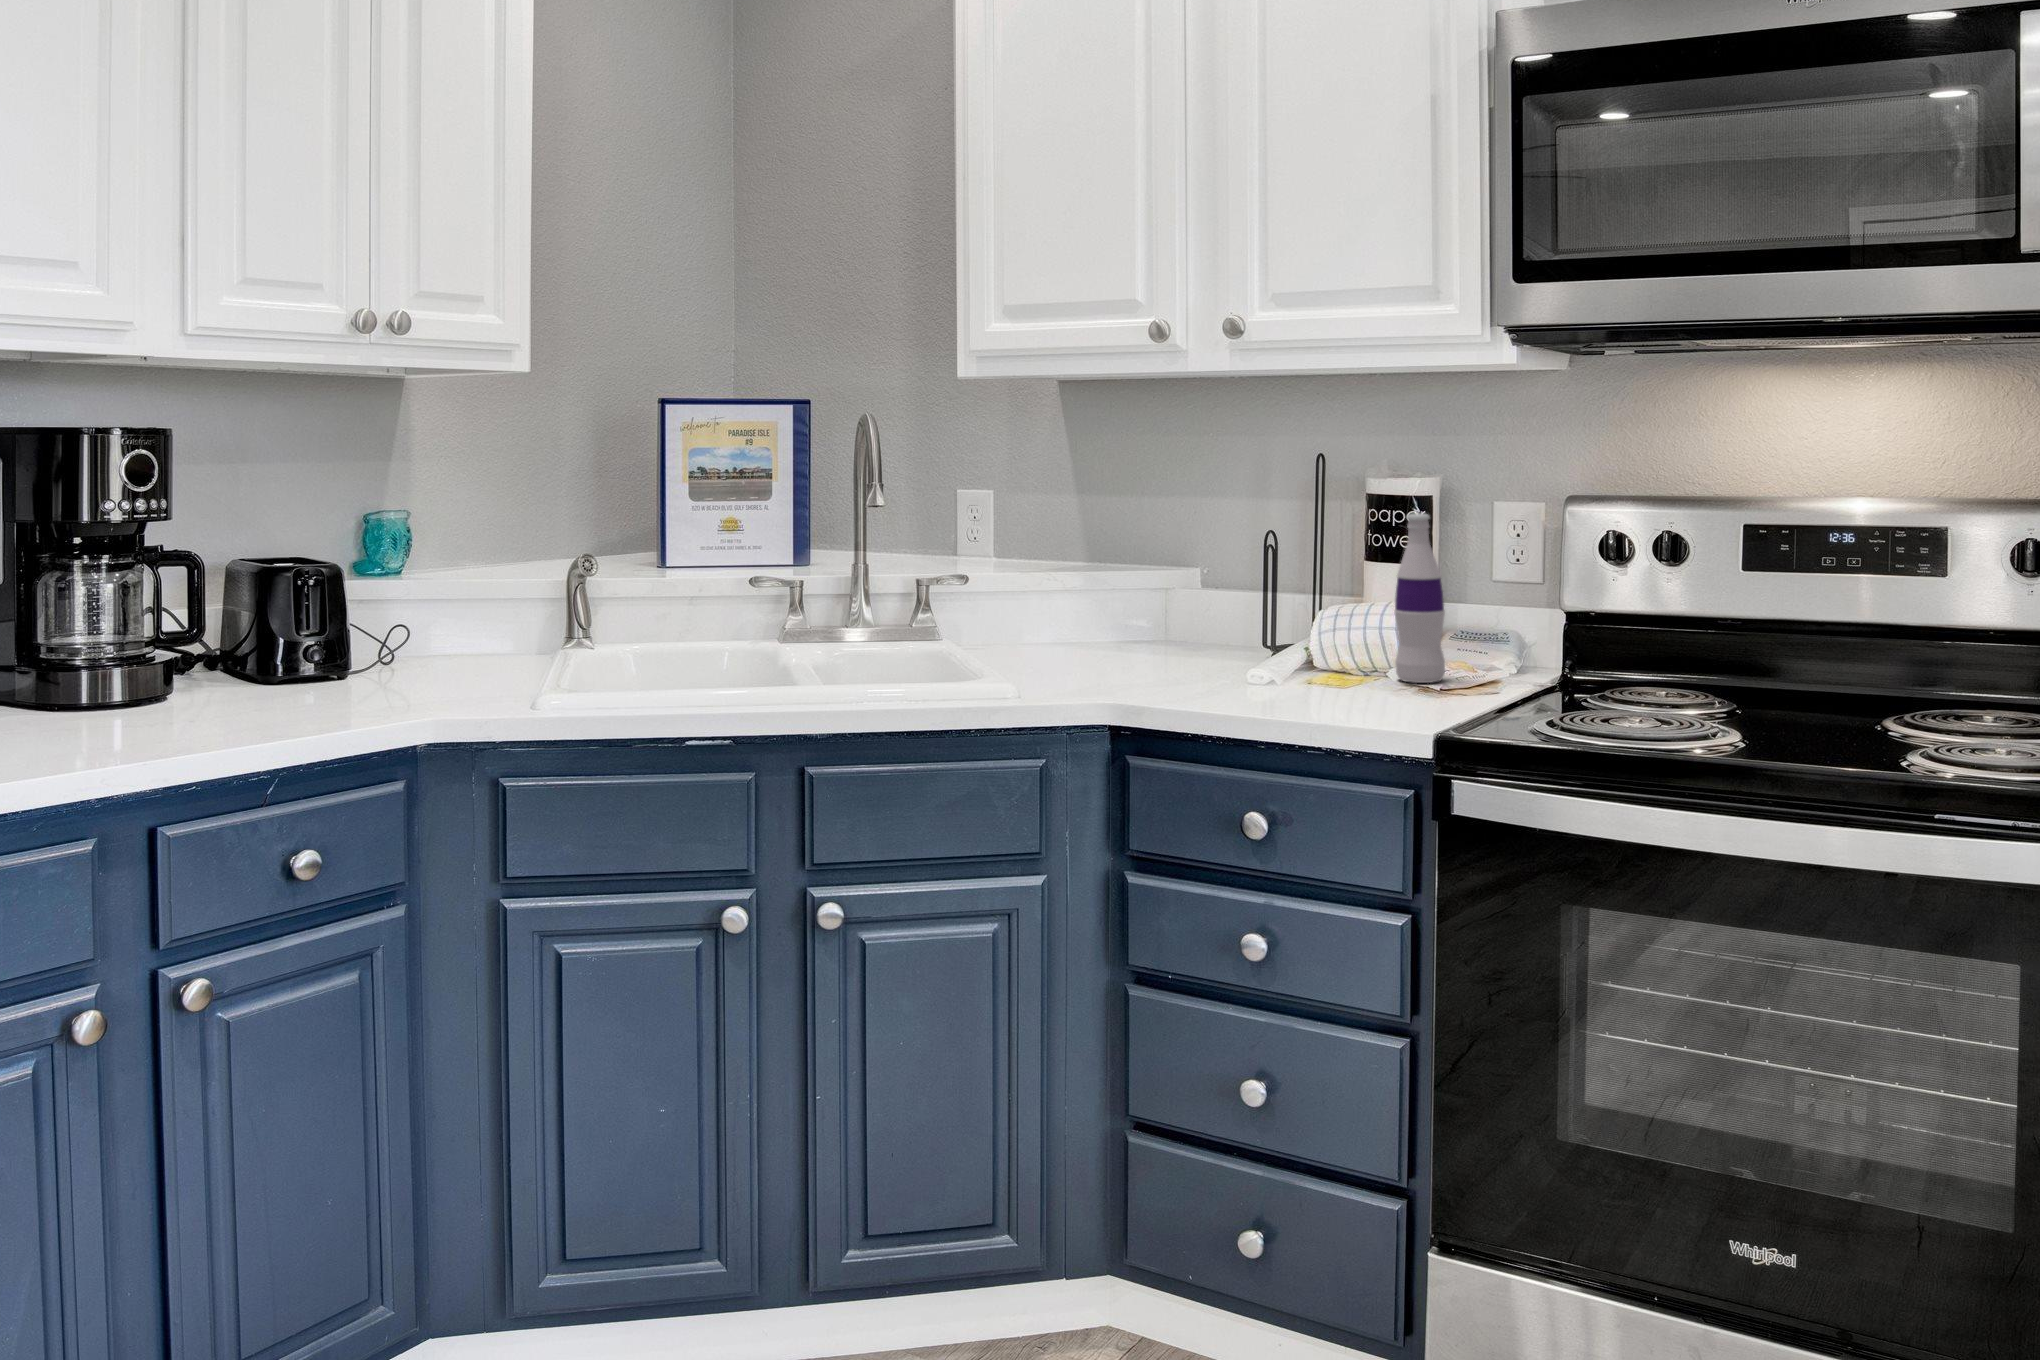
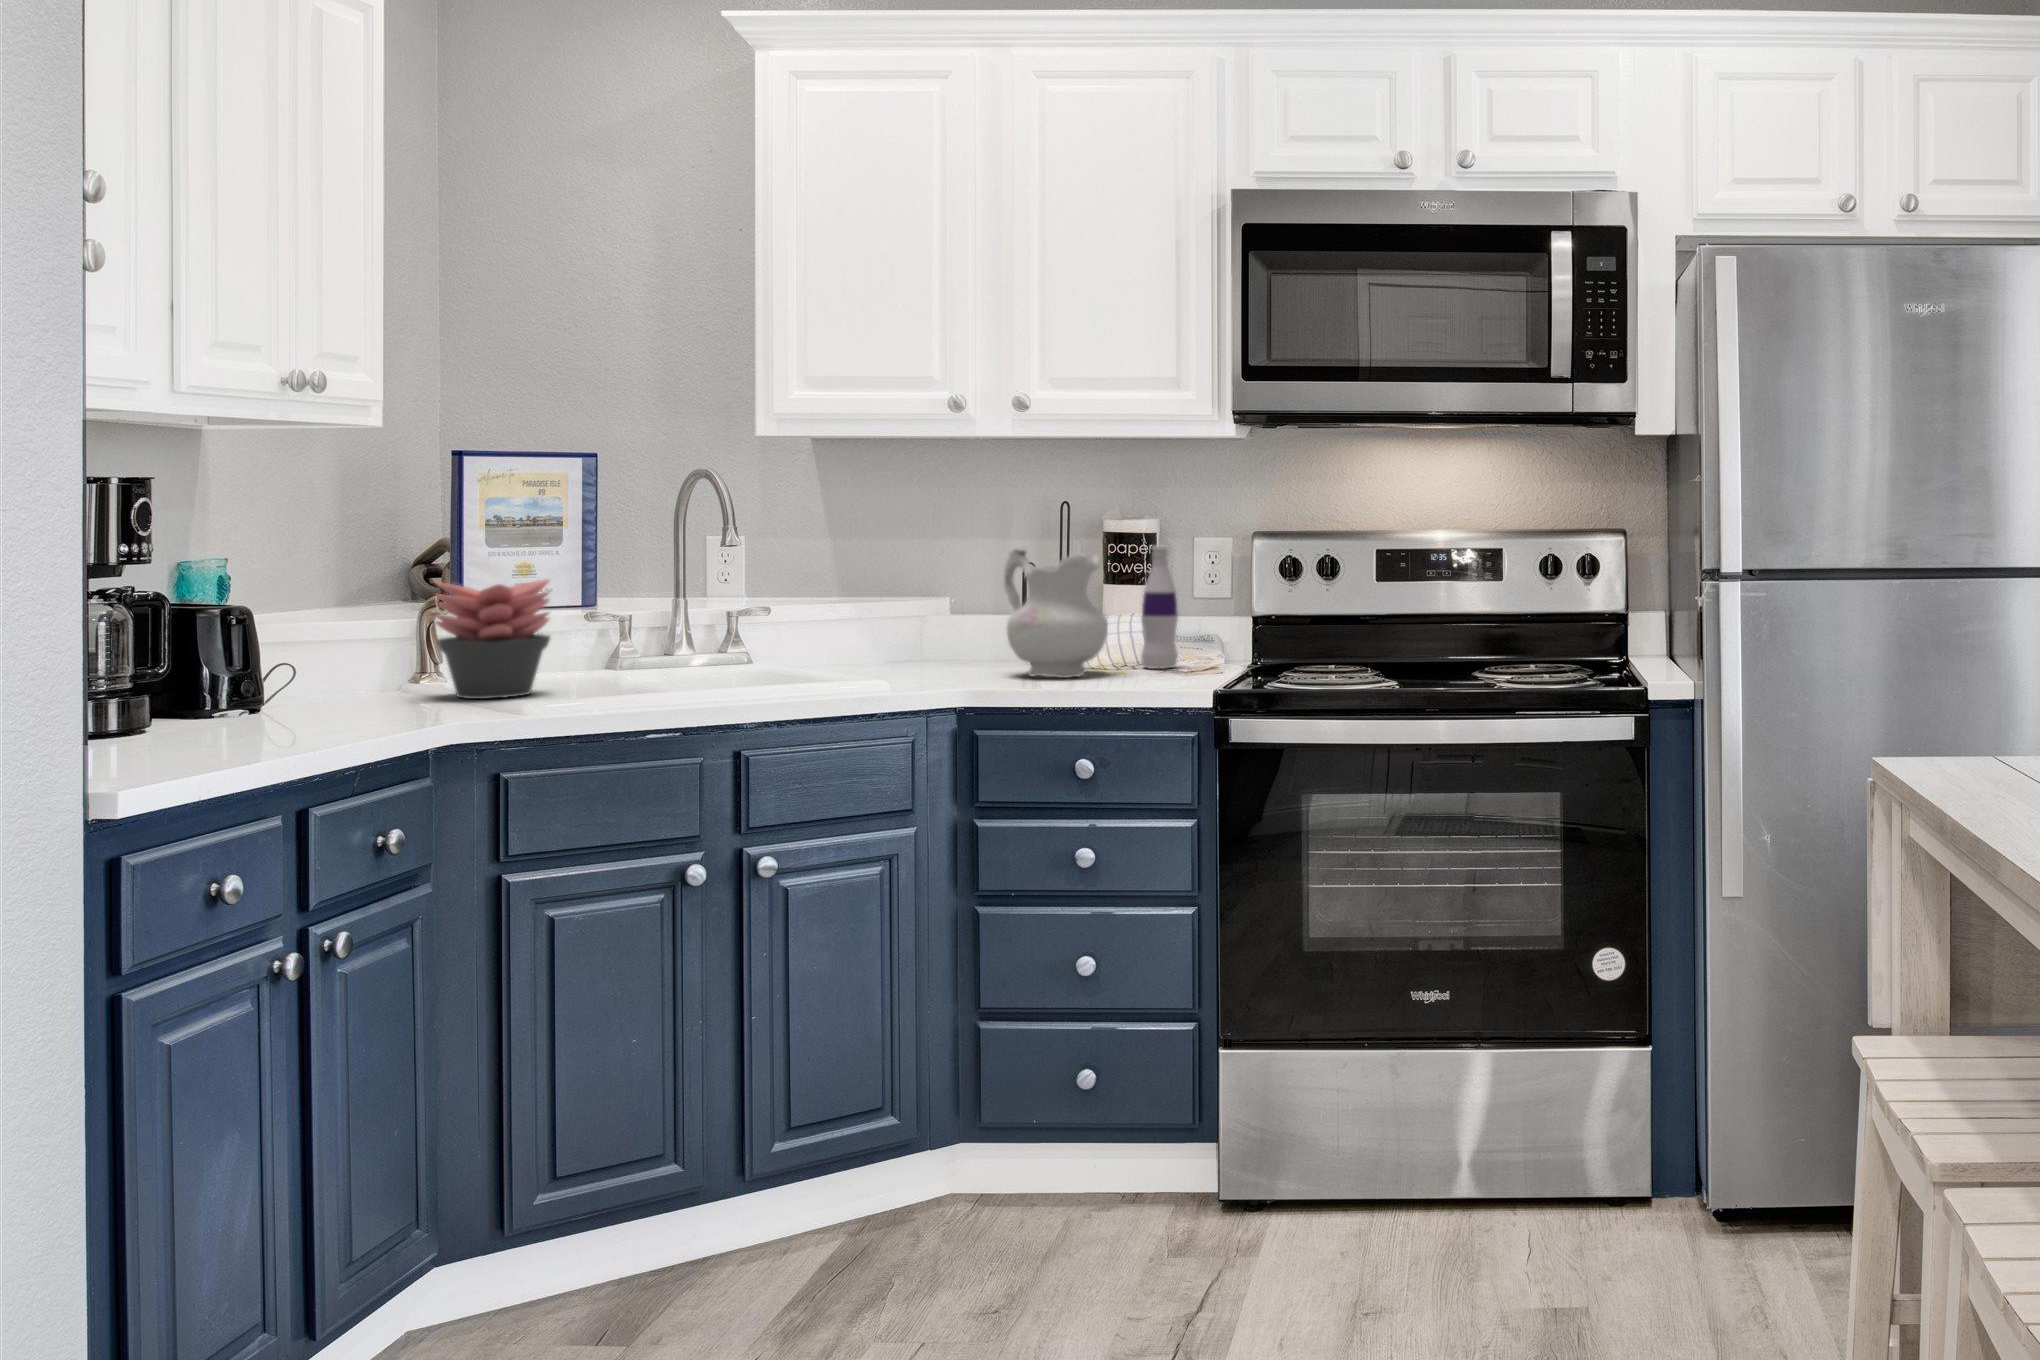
ceramic pitcher: none [1211,518,1342,695] -> present [1004,549,1108,678]
succulent plant: none [576,554,703,693] -> present [436,579,550,699]

